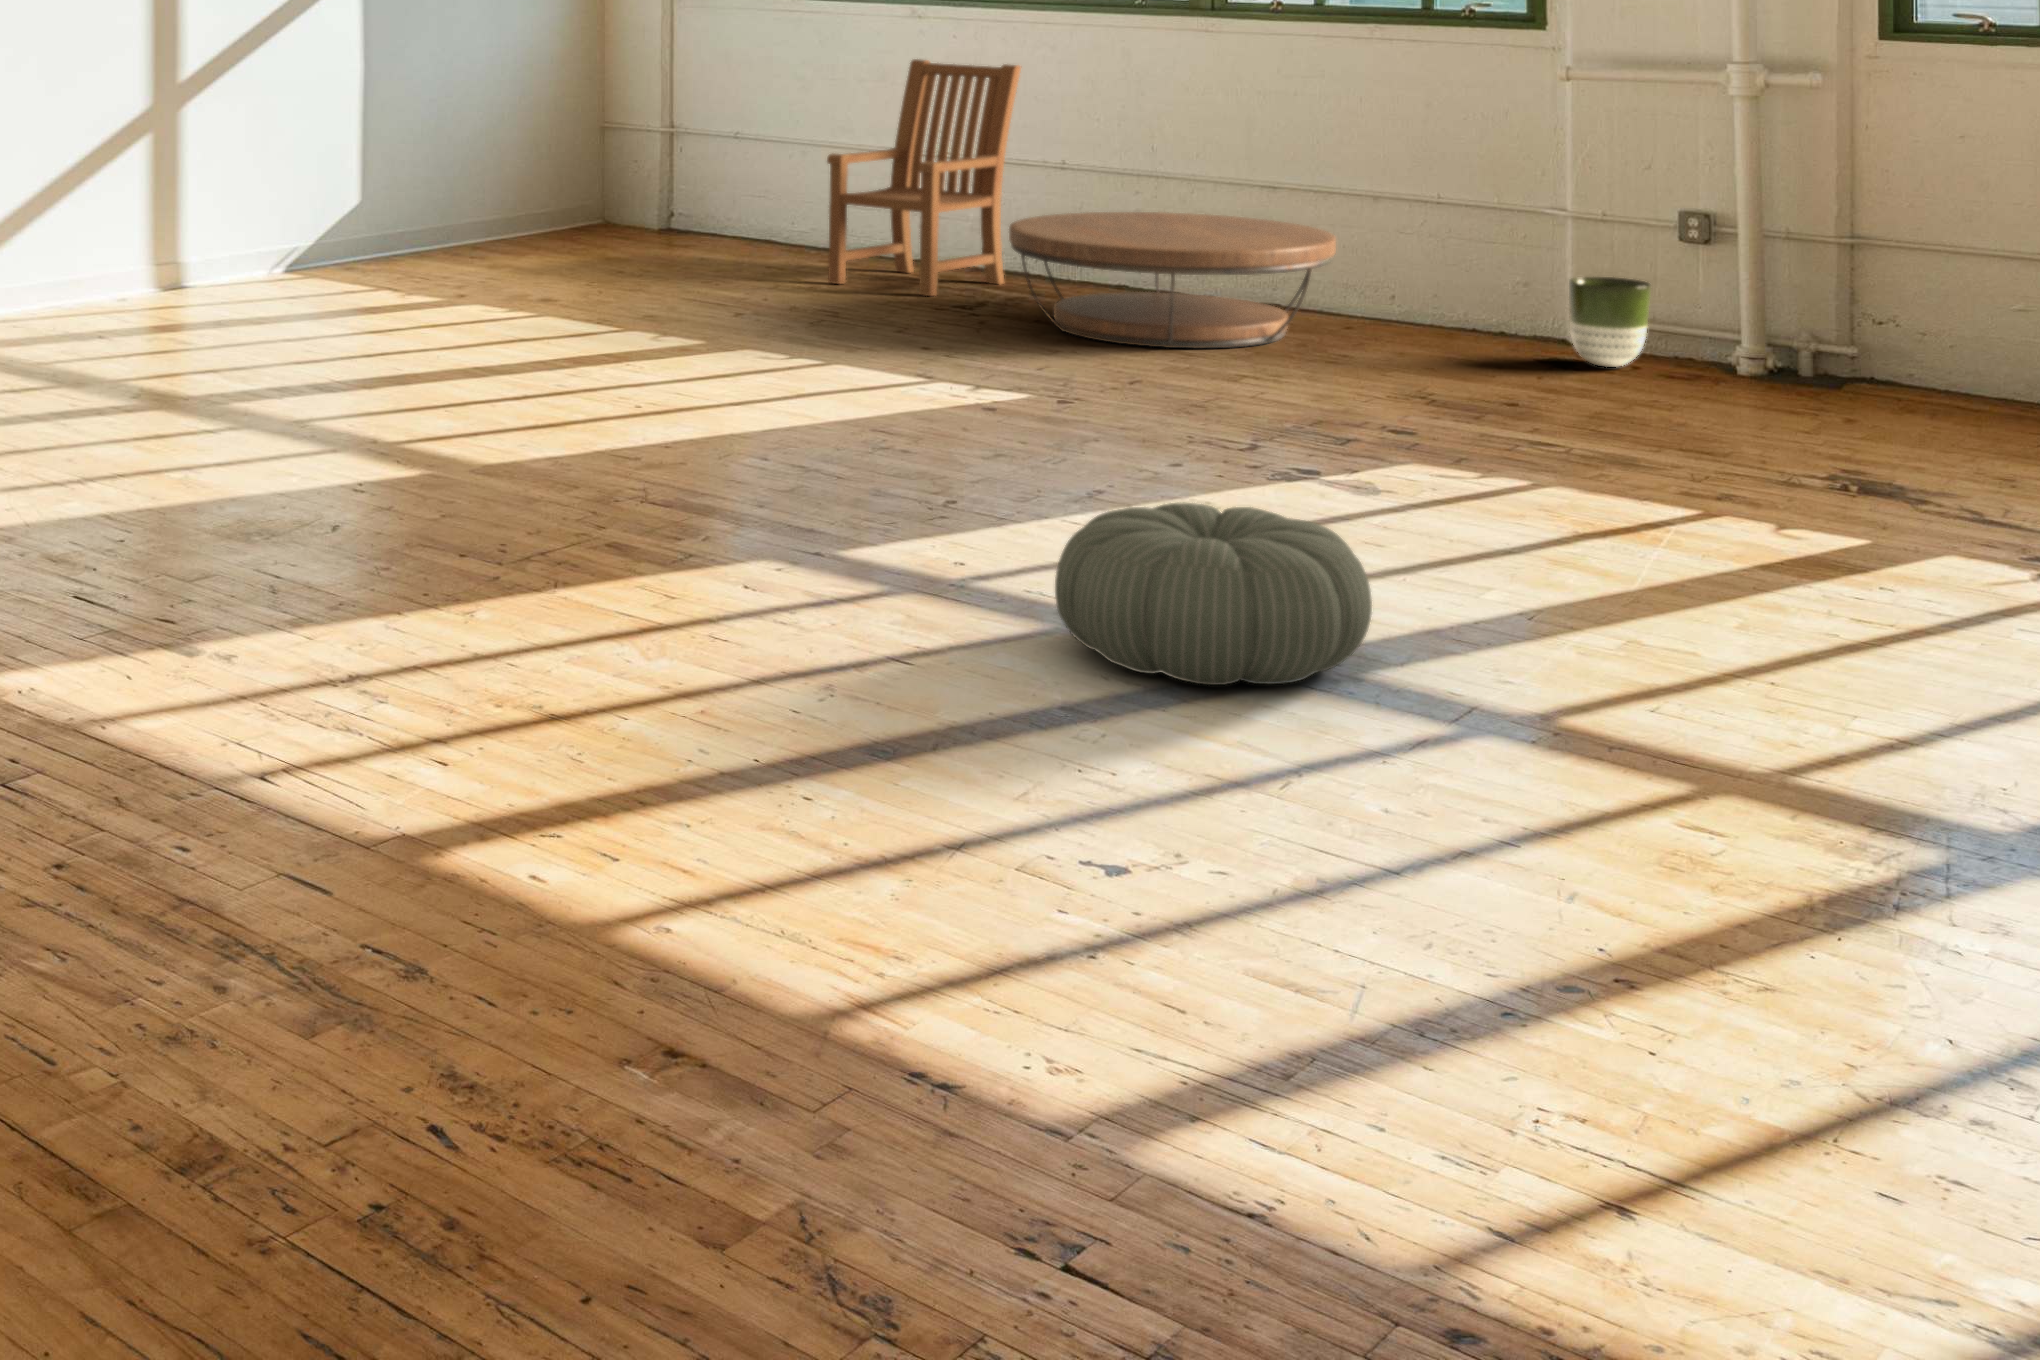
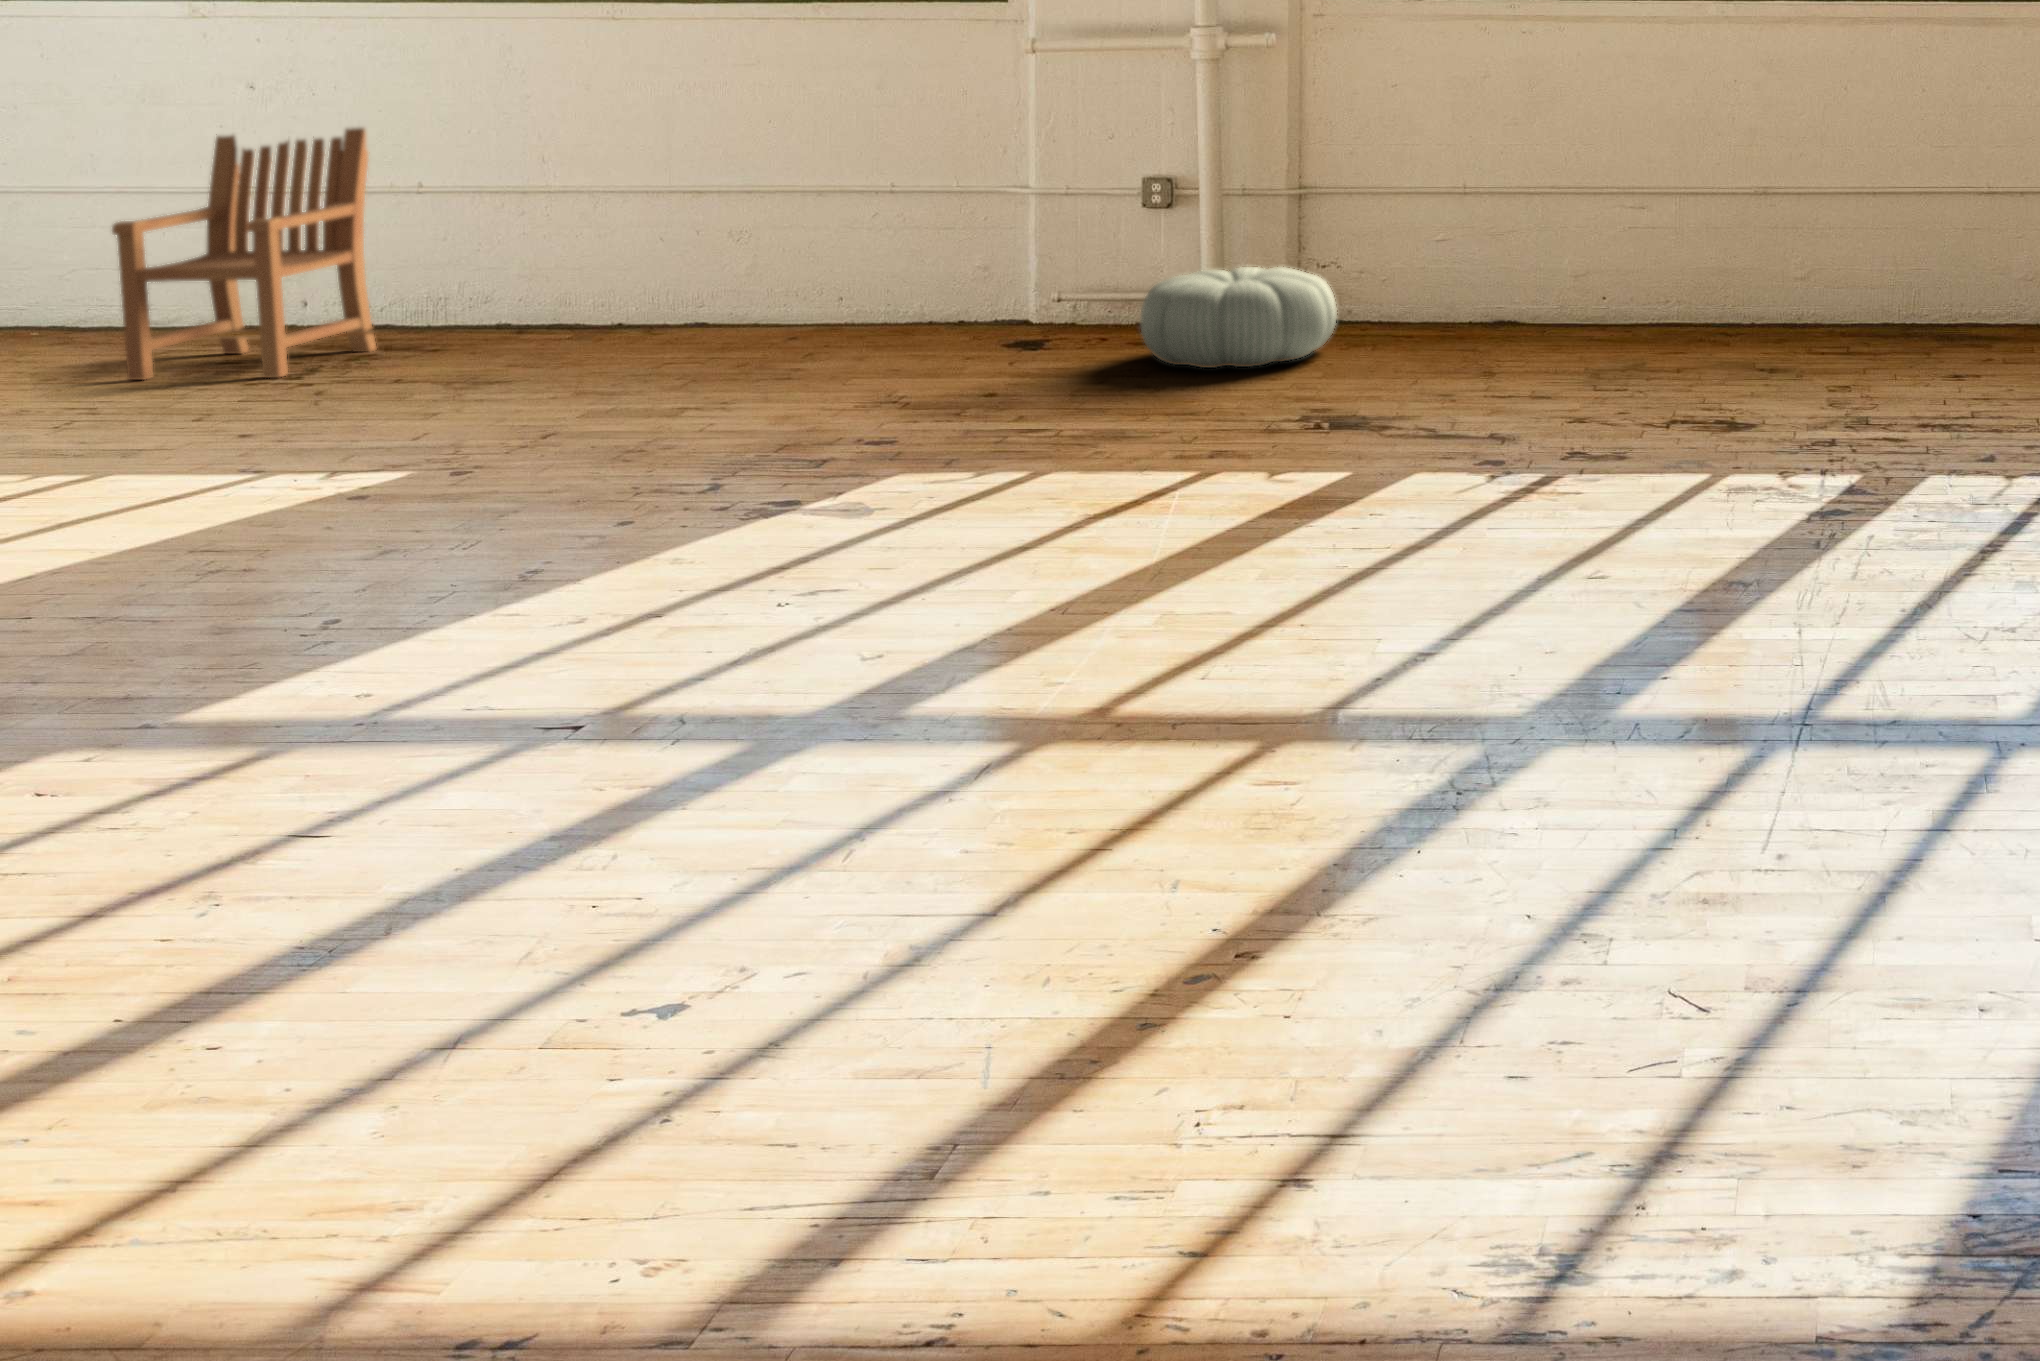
coffee table: present [1009,212,1336,348] -> none [384,241,785,398]
planter: present [1569,277,1651,367] -> none [1032,257,1111,345]
pouf: present [1055,502,1372,685] -> present [1140,267,1337,368]

